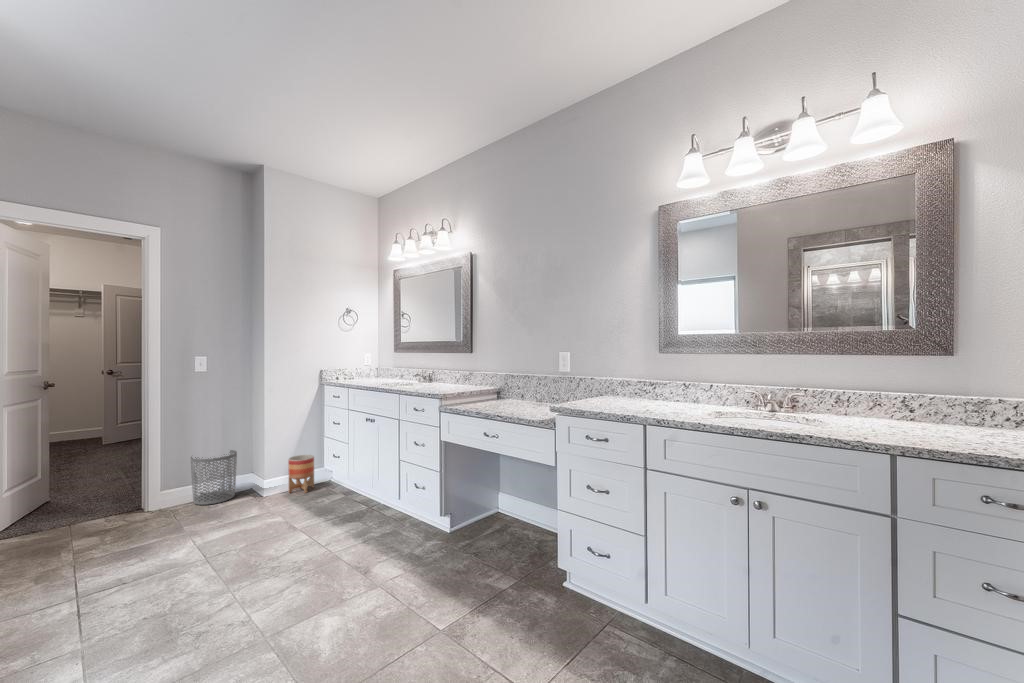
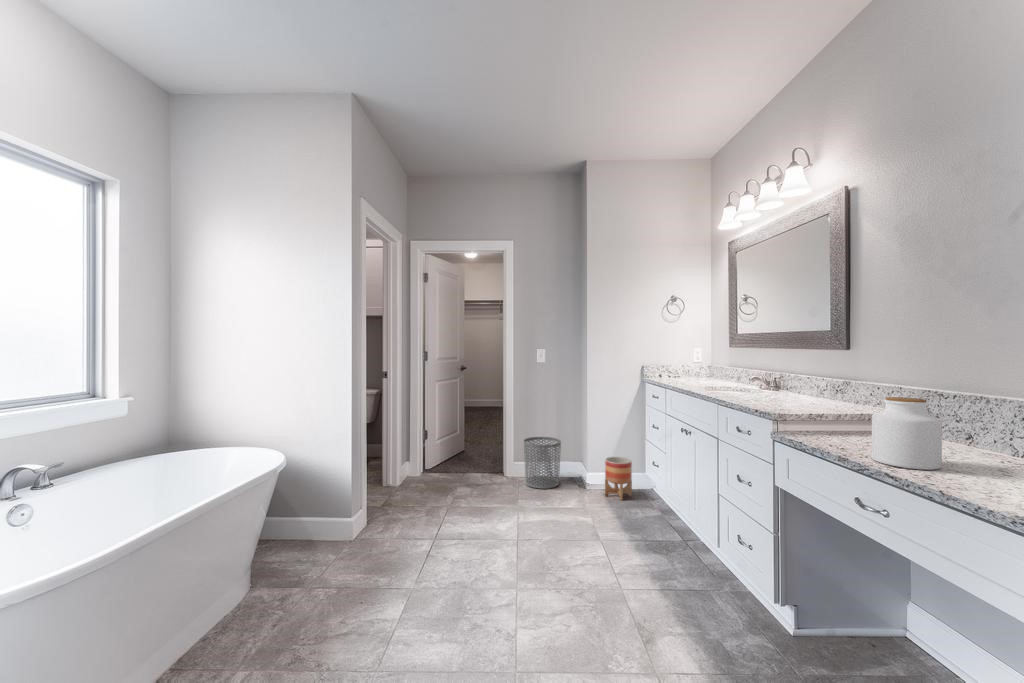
jar: none [492,376,520,412] -> present [871,397,942,470]

